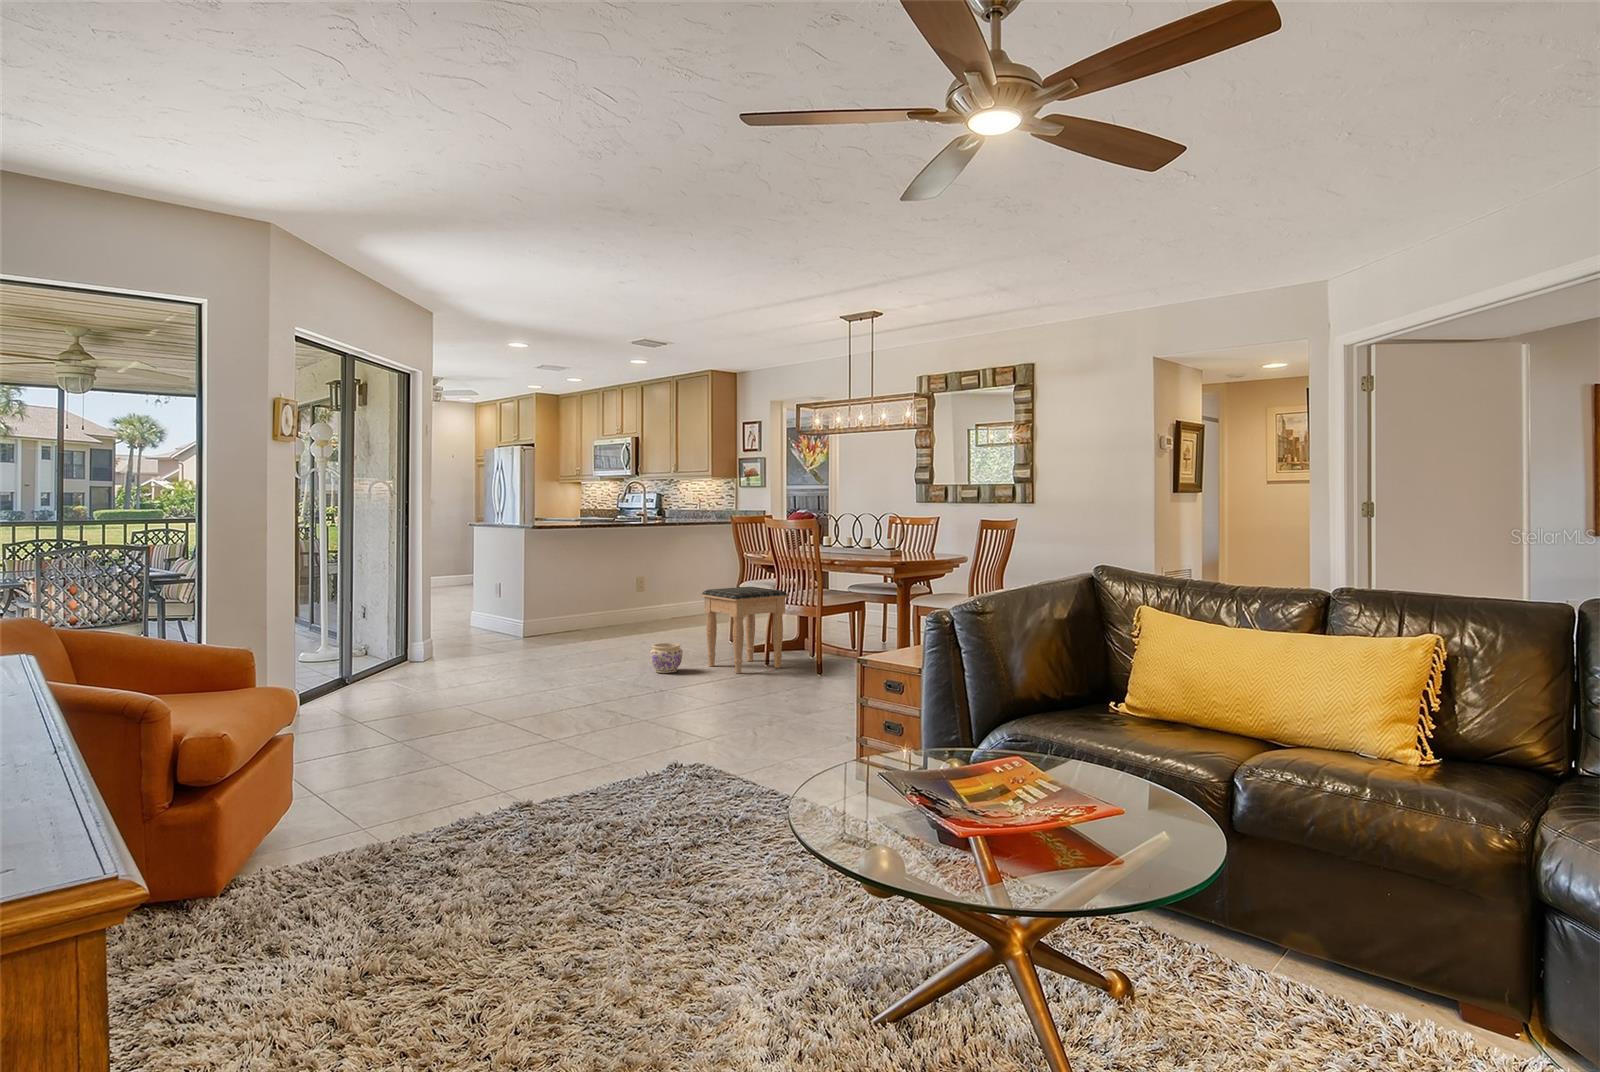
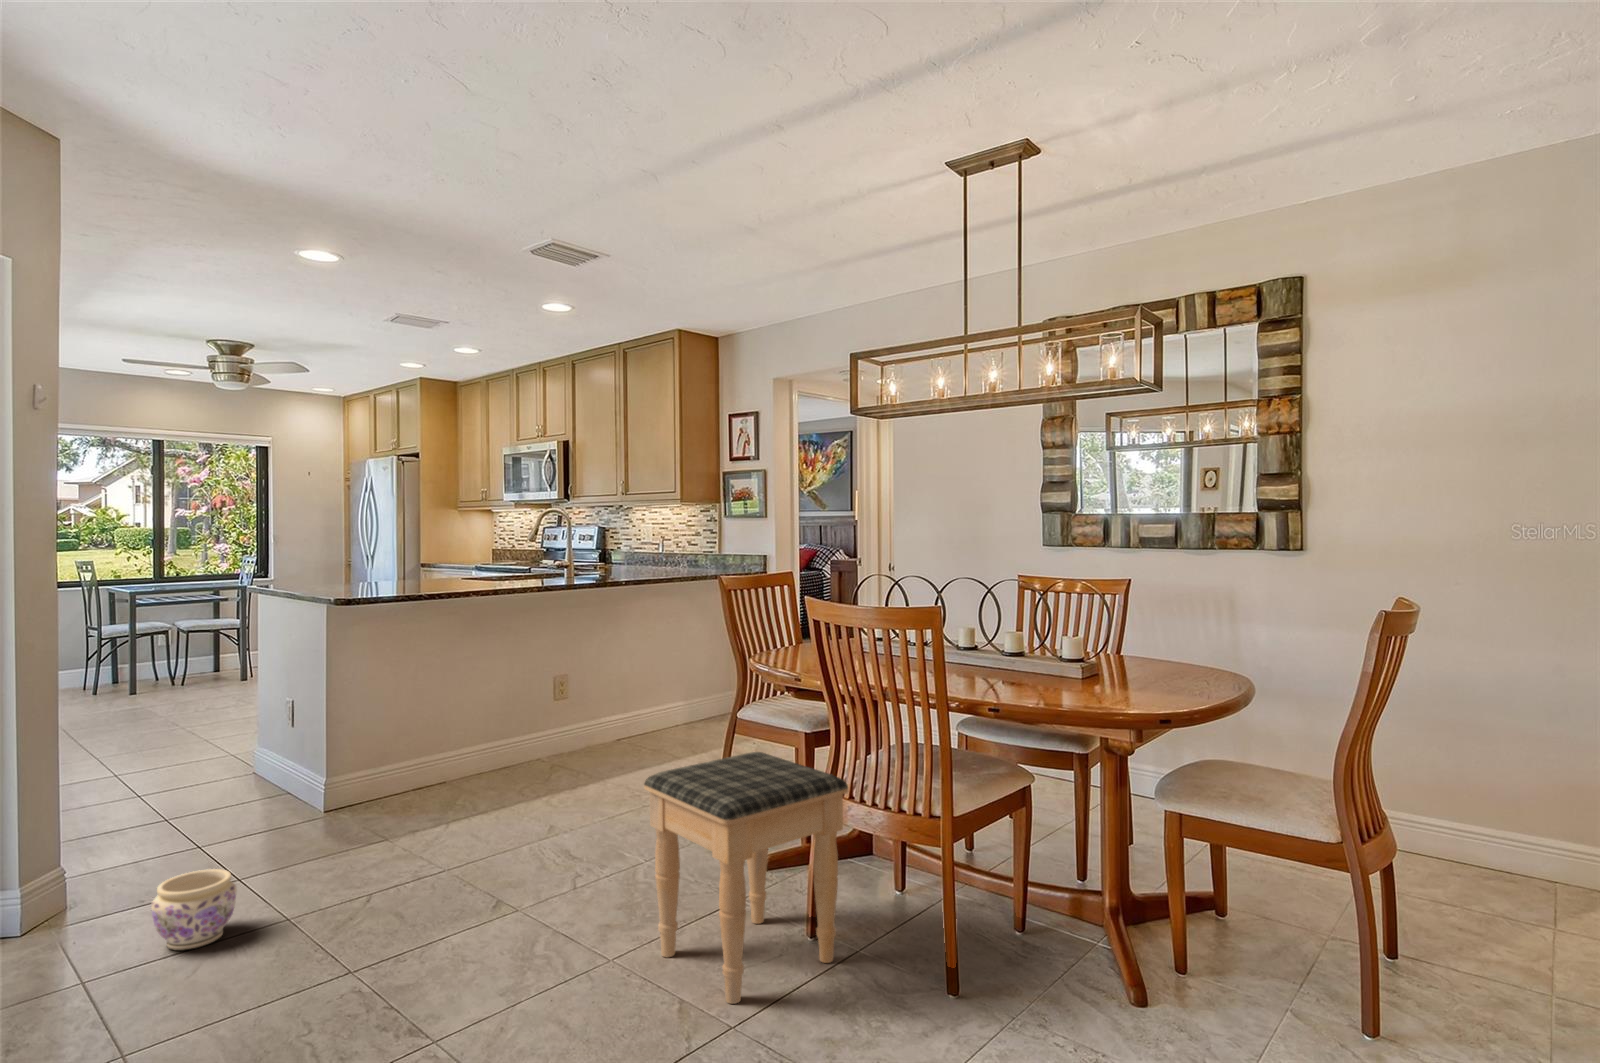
planter: present [650,643,683,673] -> present [151,869,237,951]

